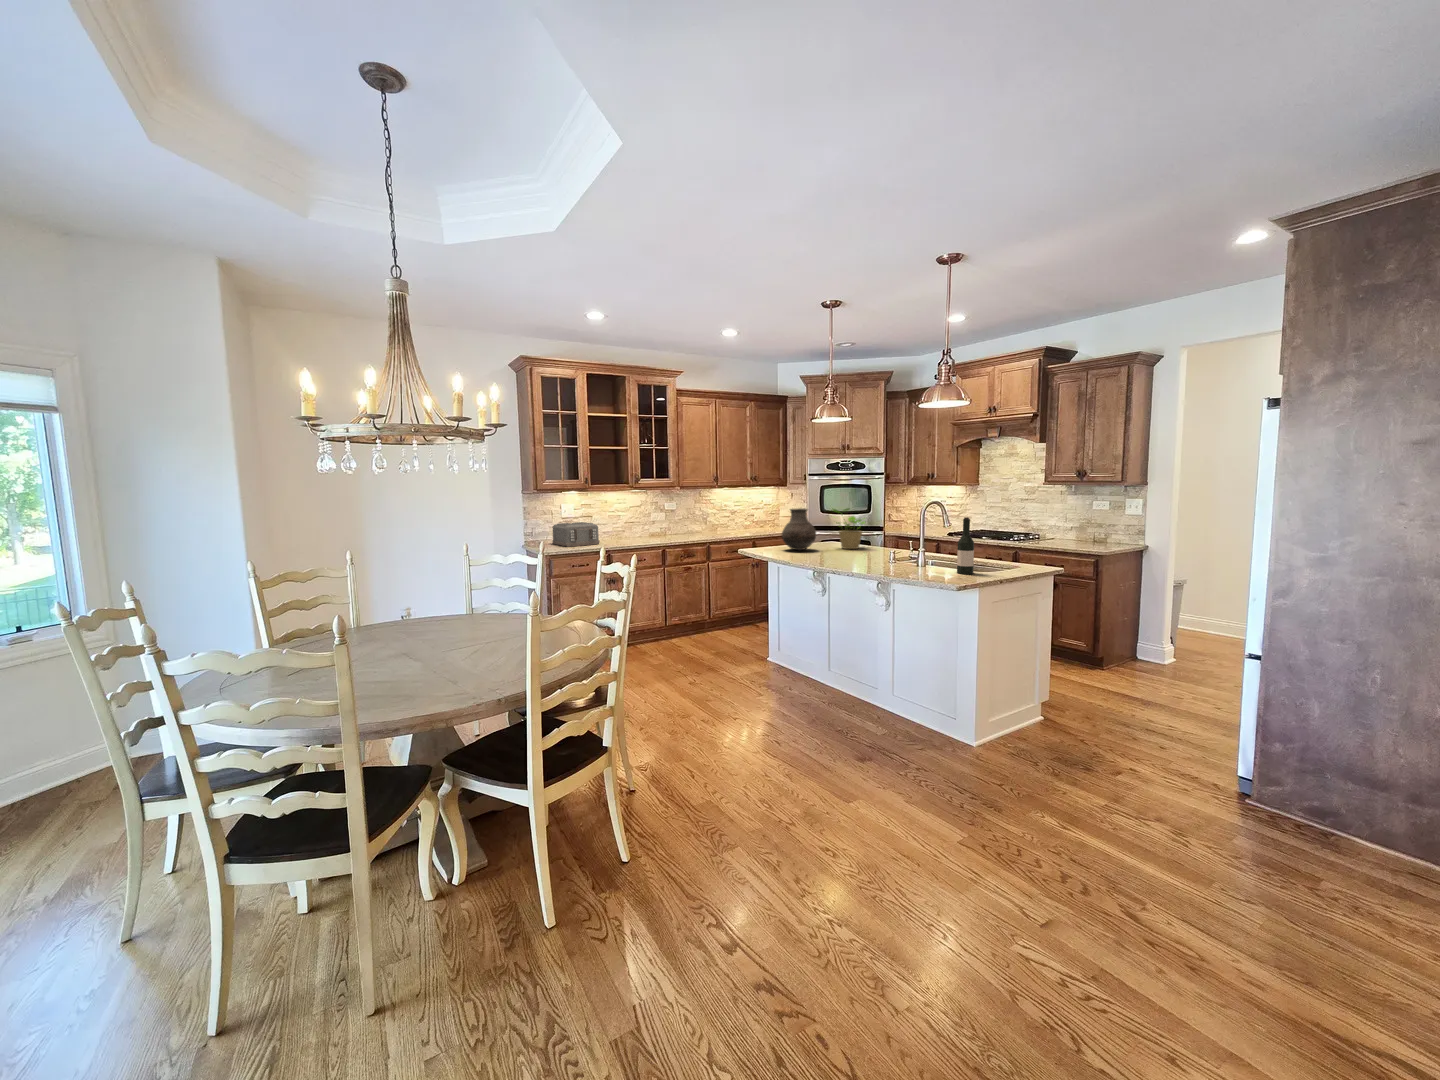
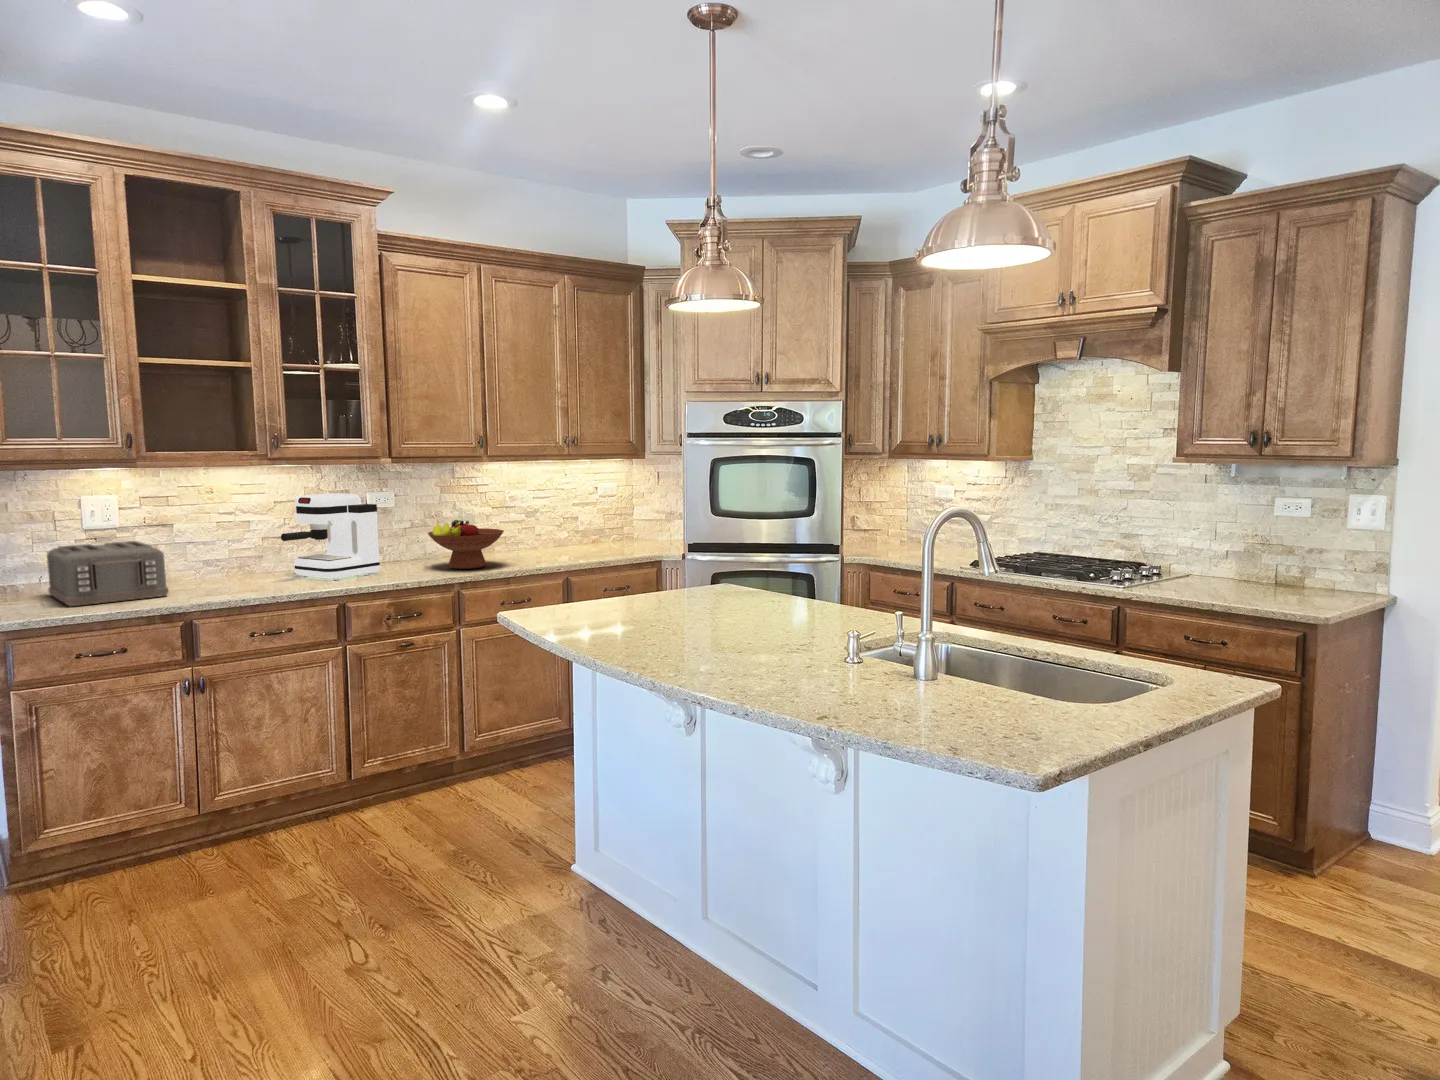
coffee maker: none [638,503,676,540] -> present [281,493,380,580]
vase: present [782,508,816,550] -> none [587,518,674,625]
potted plant: present [833,509,865,549] -> none [709,518,797,618]
fruit bowl: none [694,515,727,536] -> present [428,520,504,569]
wine bottle: present [957,517,974,574] -> none [1043,568,1093,738]

